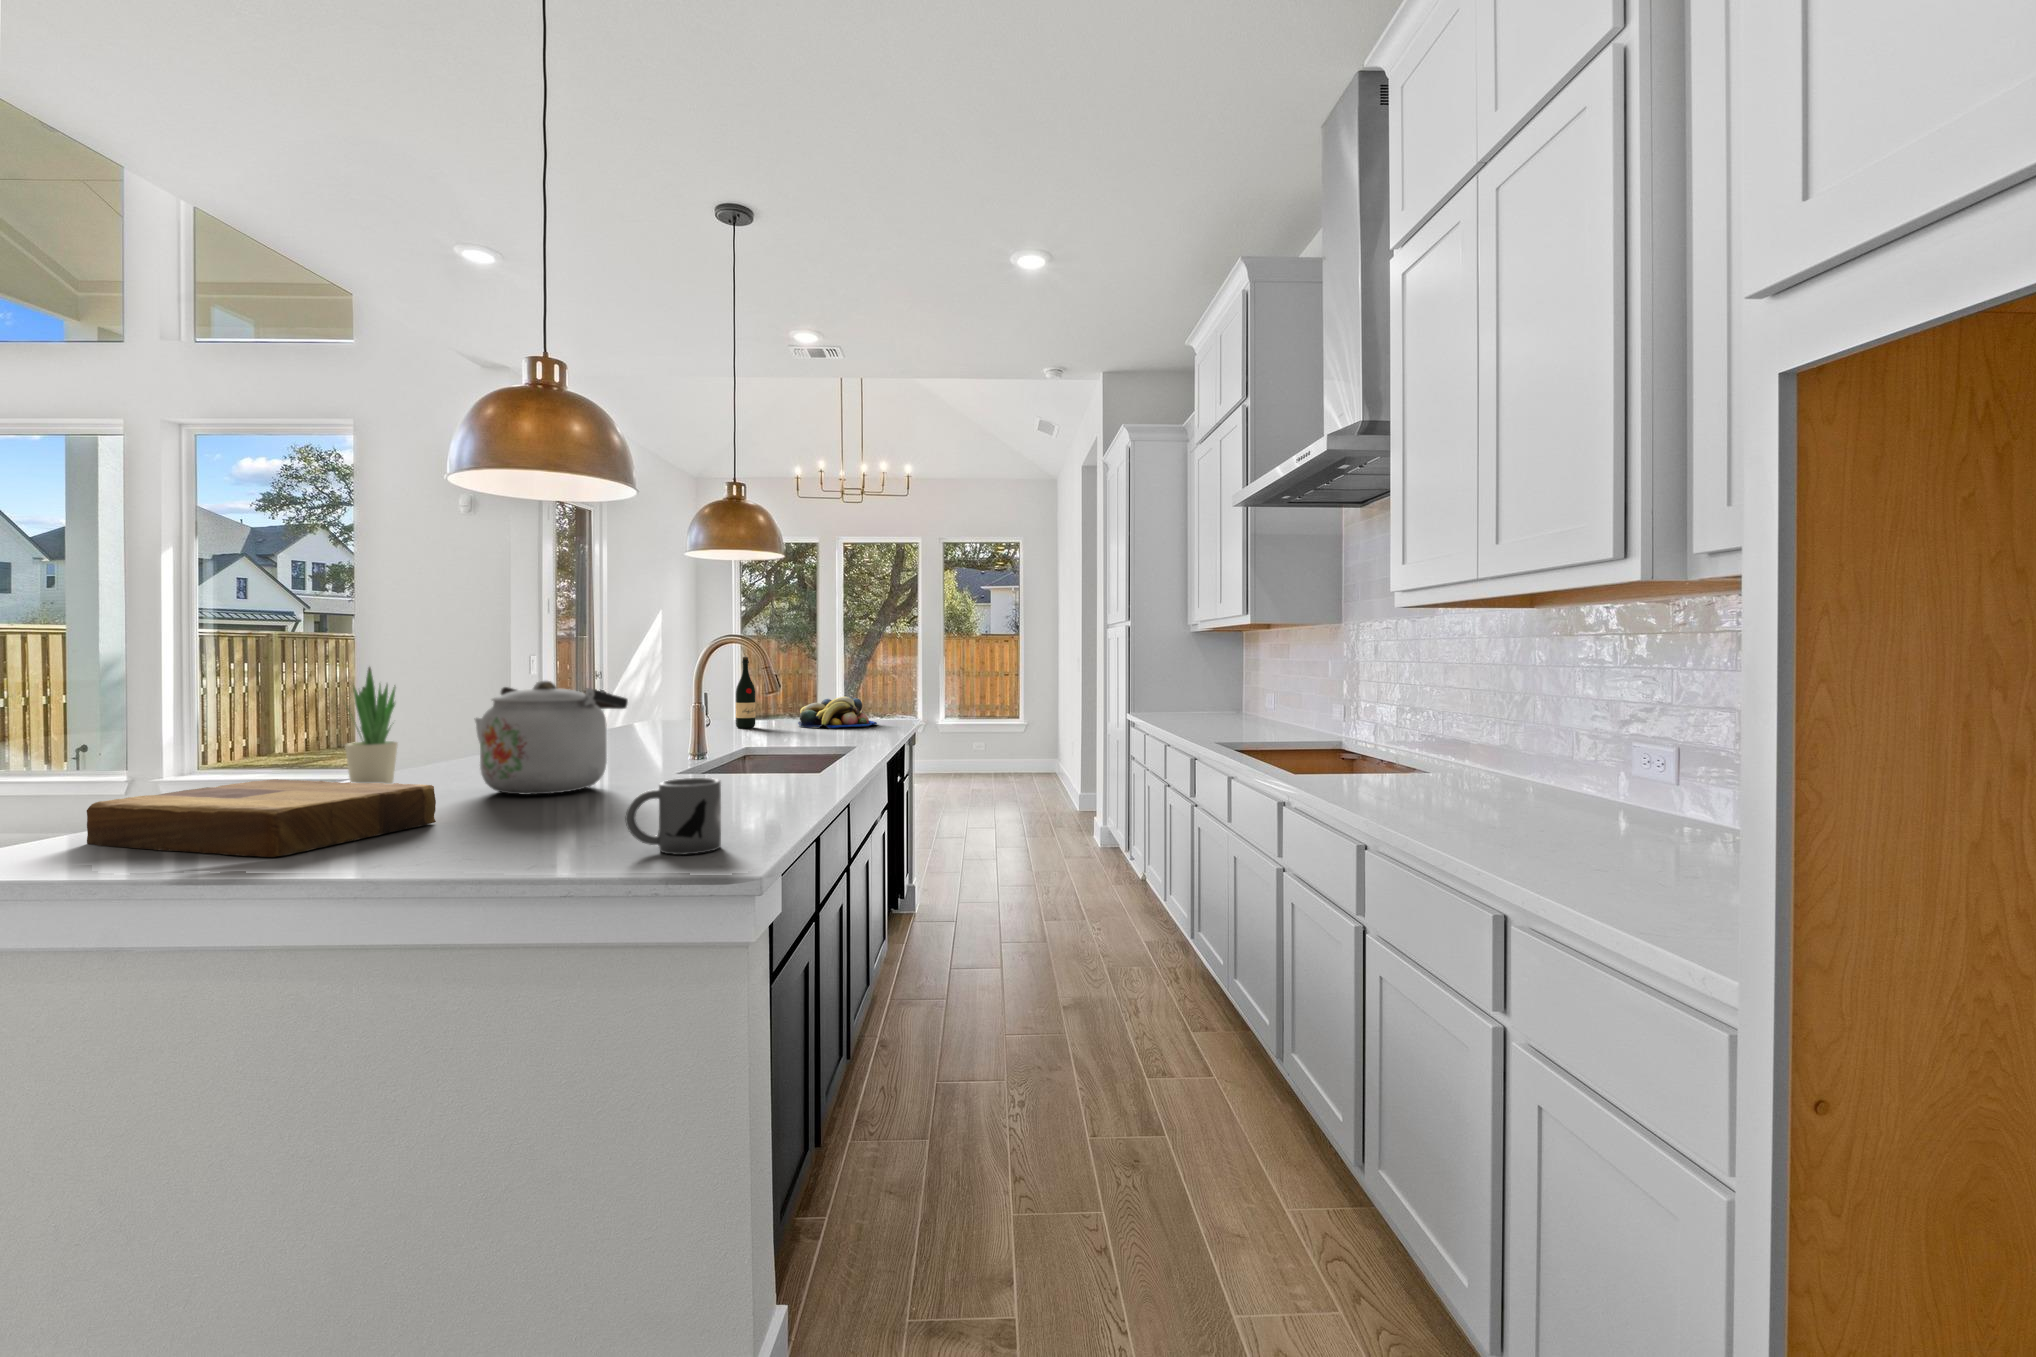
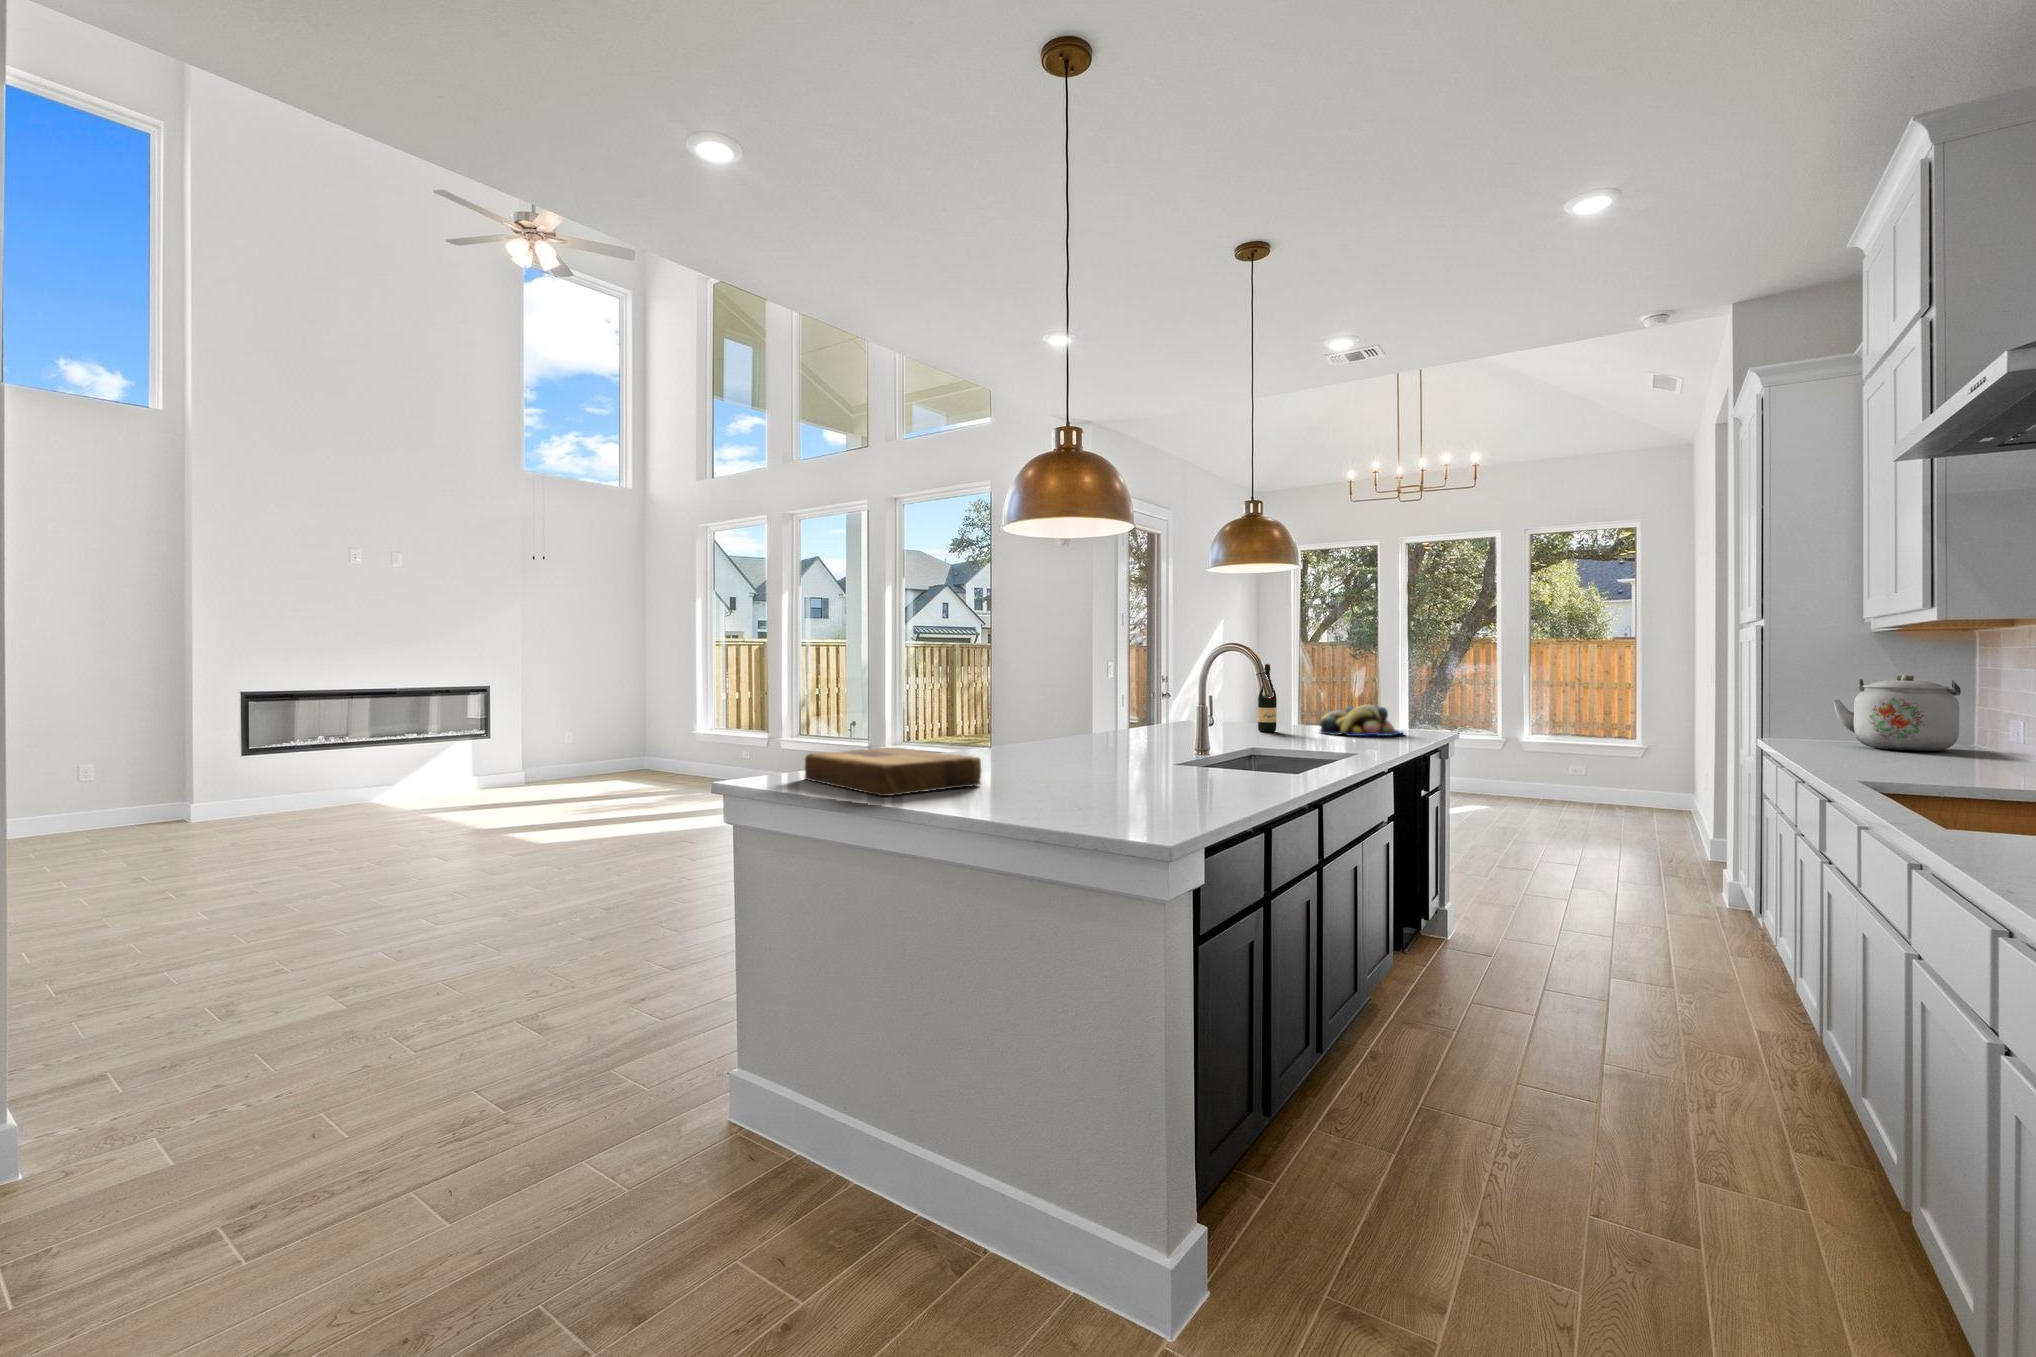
potted plant: present [345,667,397,784] -> none [943,670,976,760]
kettle: present [475,681,628,795] -> present [1833,675,1961,751]
mug: present [625,778,721,855] -> none [1086,763,1158,825]

